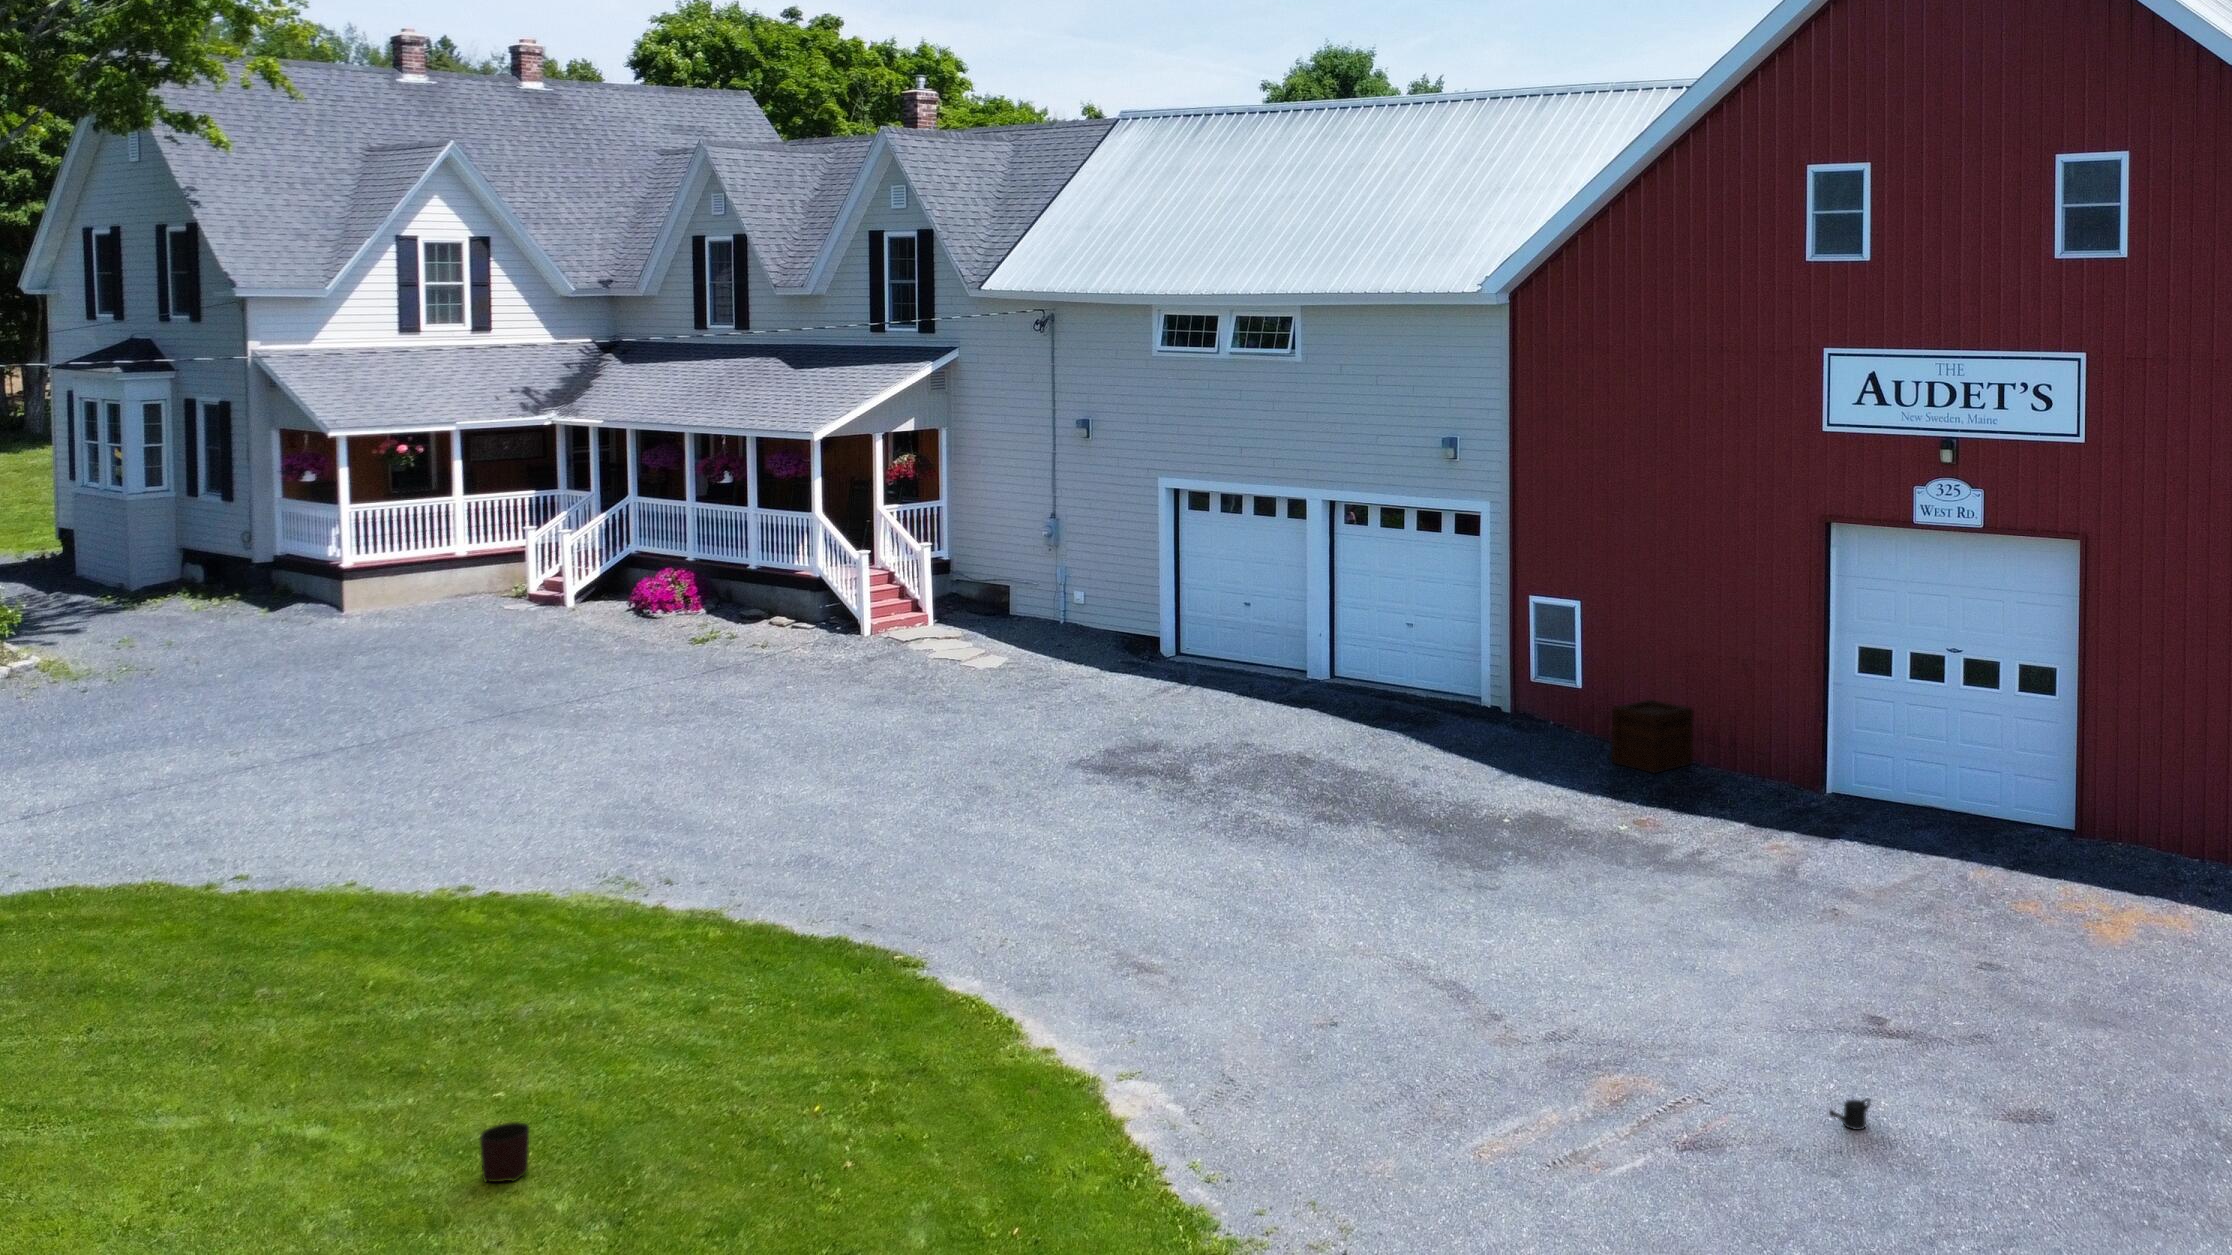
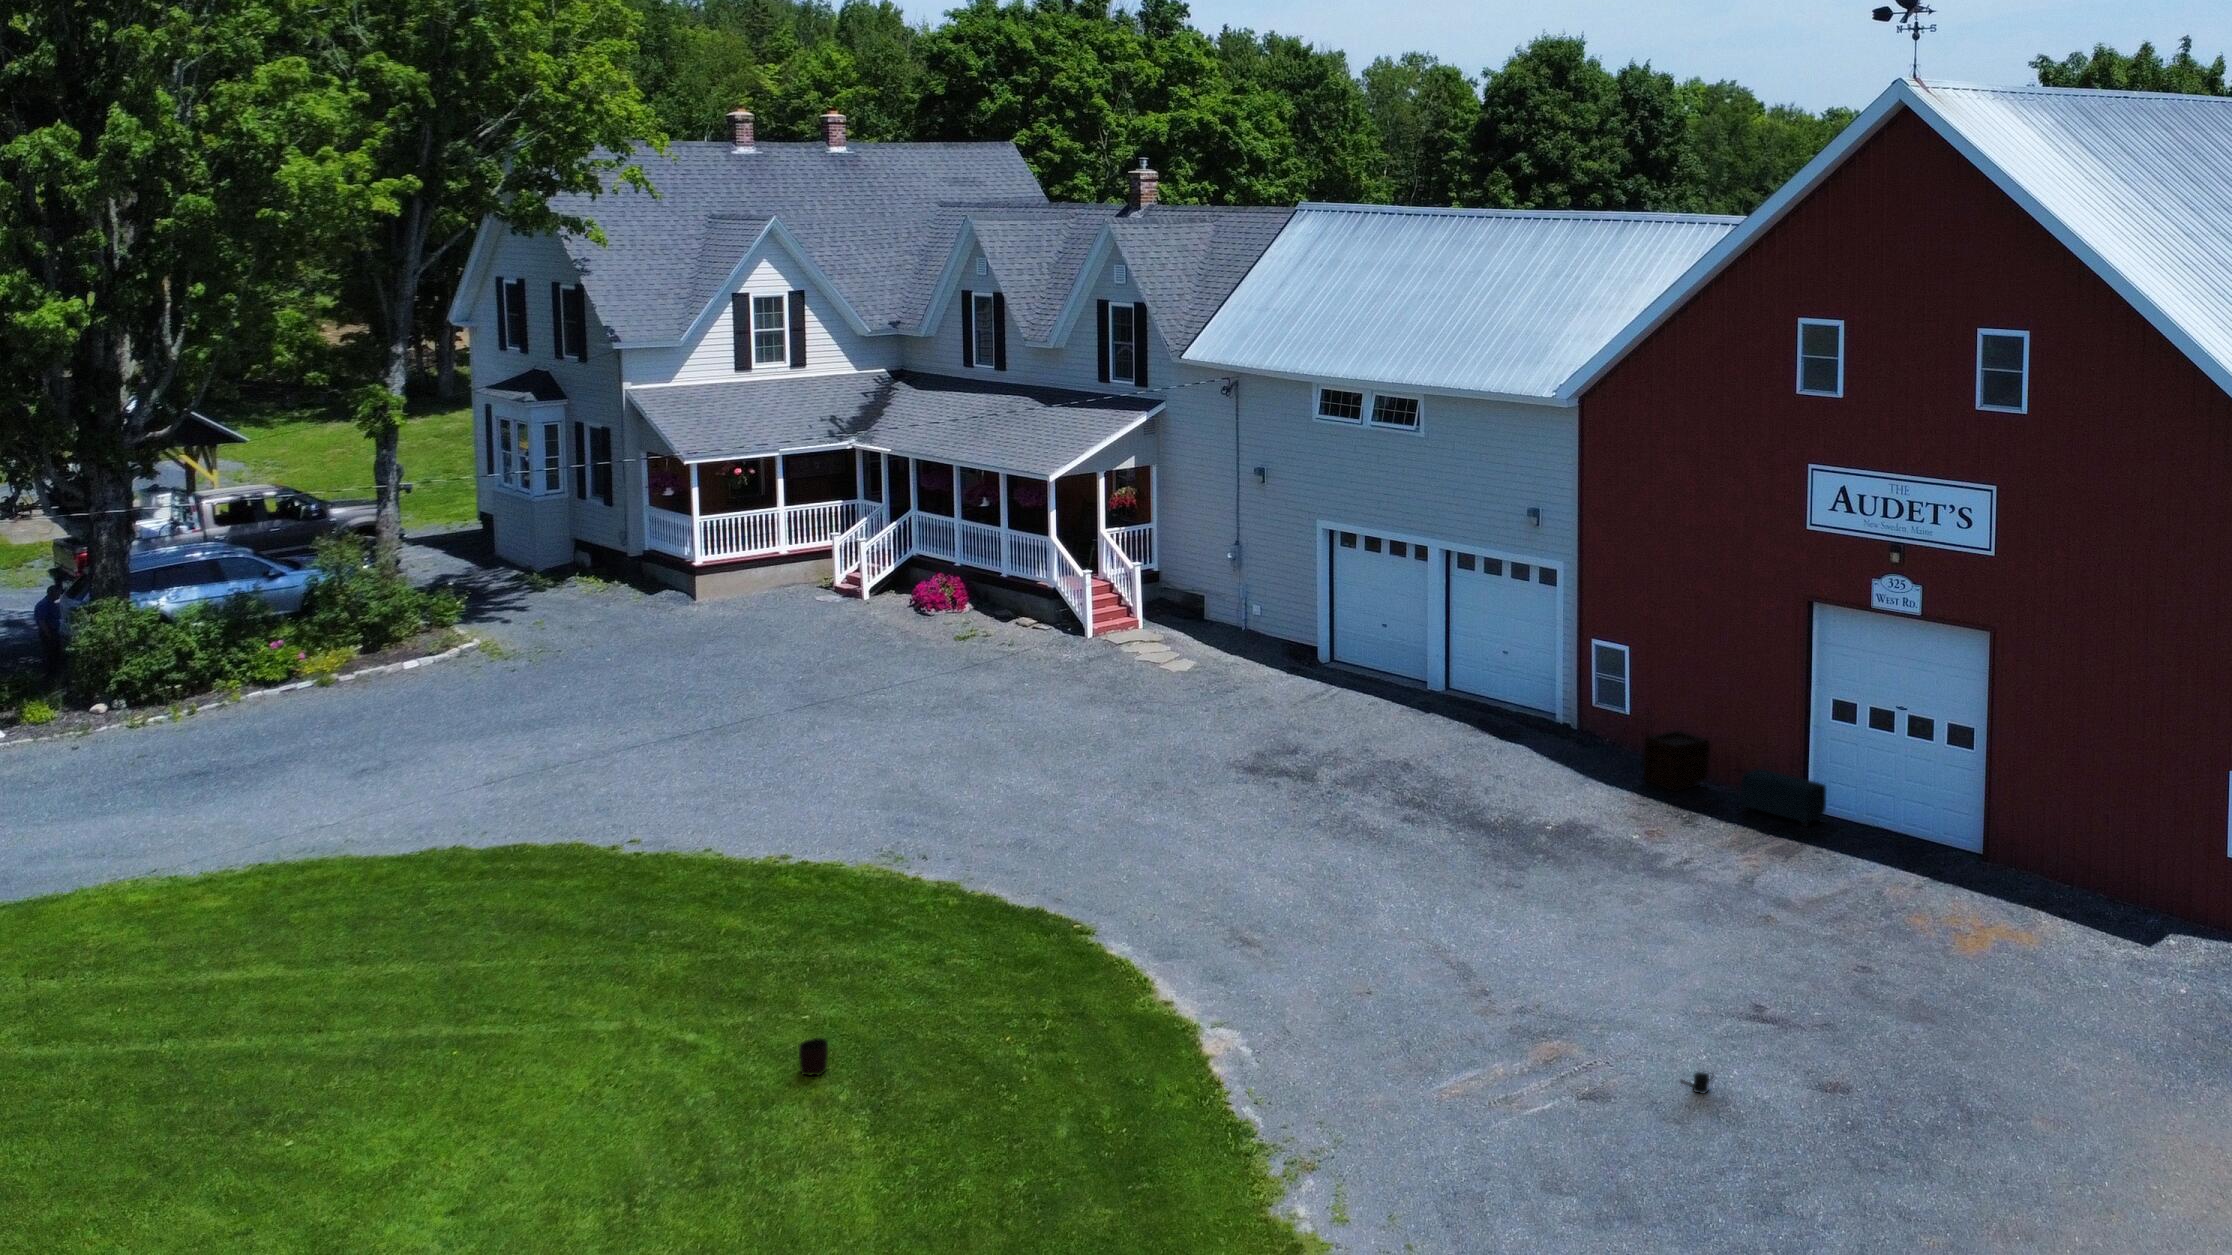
bench: none [1745,738,1855,806] -> present [1741,769,1826,827]

